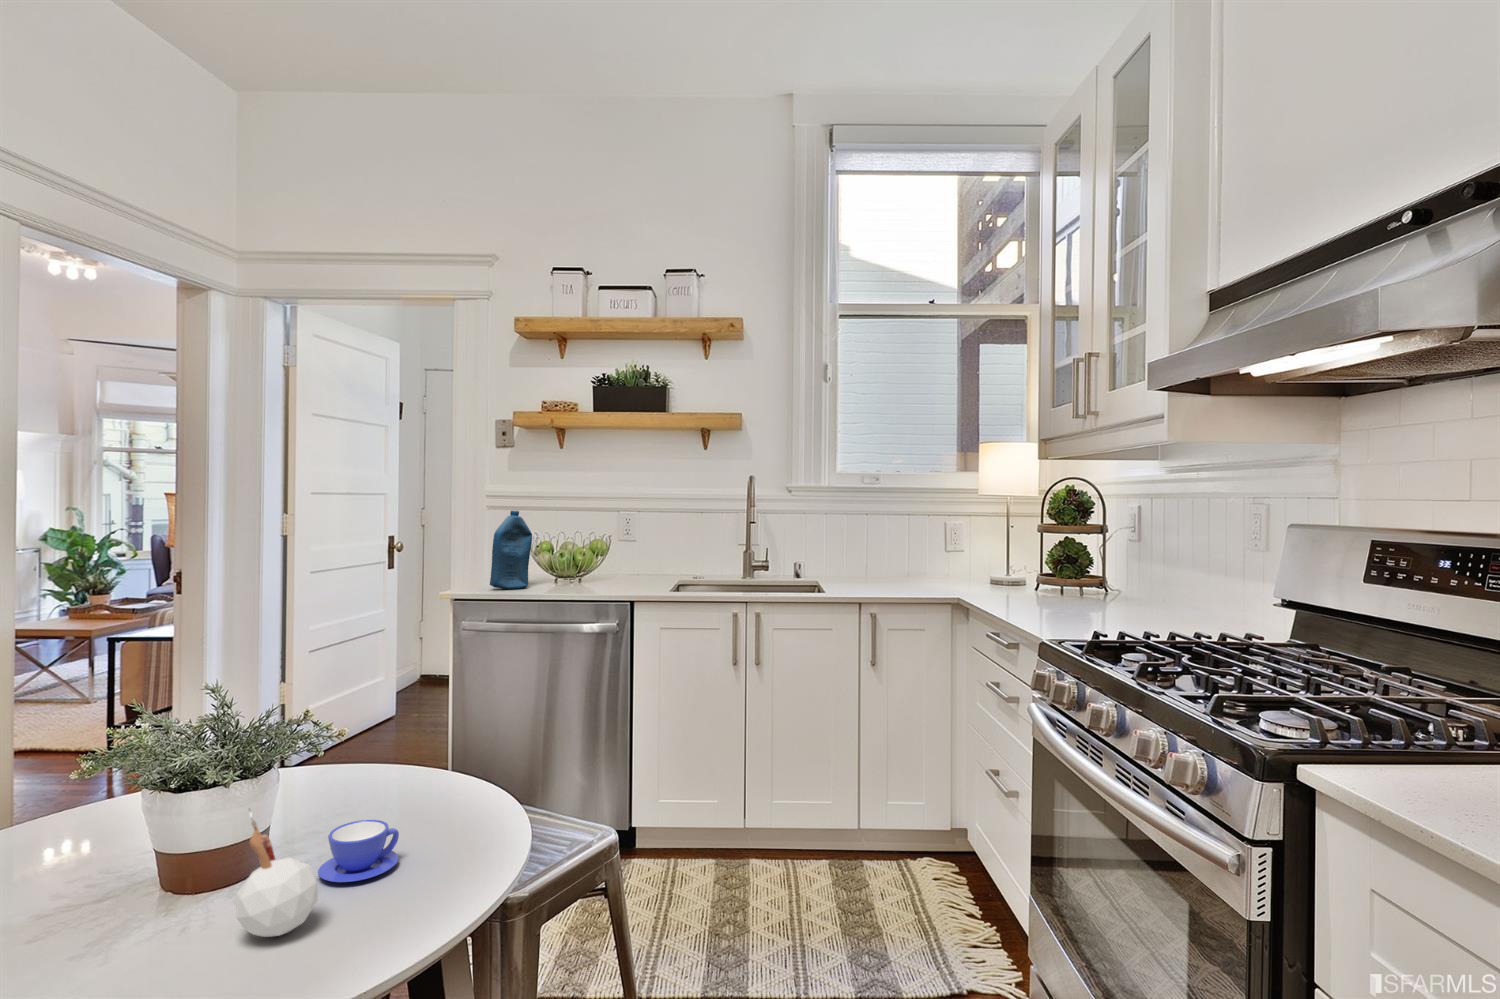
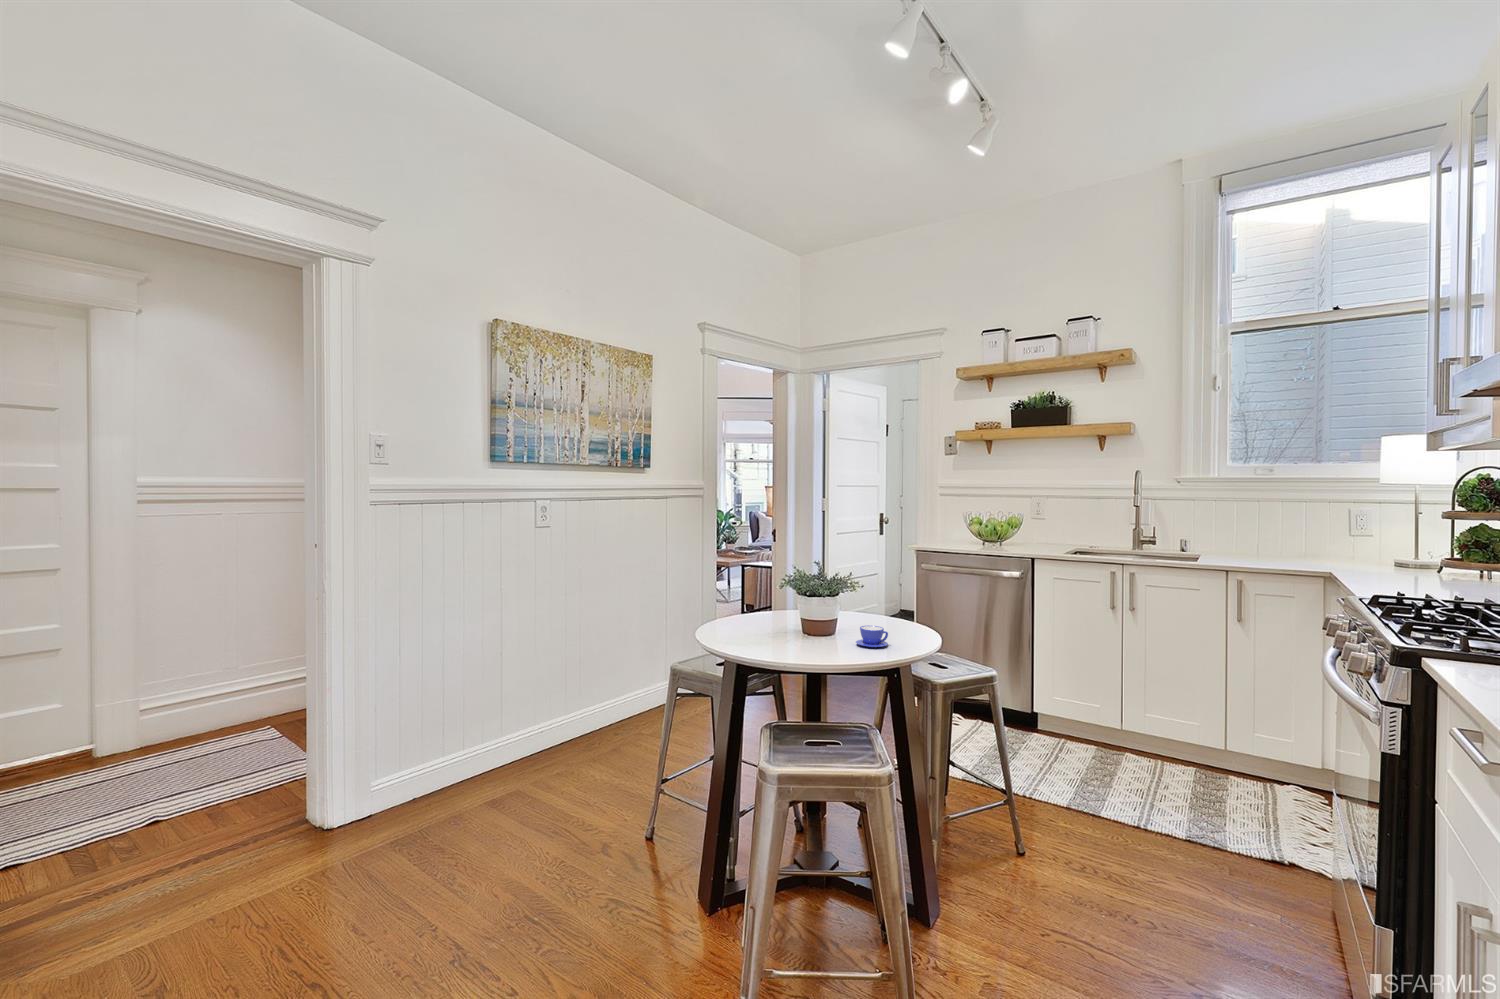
bottle: present [490,511,532,589] -> none [939,496,967,546]
candle: present [236,808,318,937] -> none [830,604,858,654]

